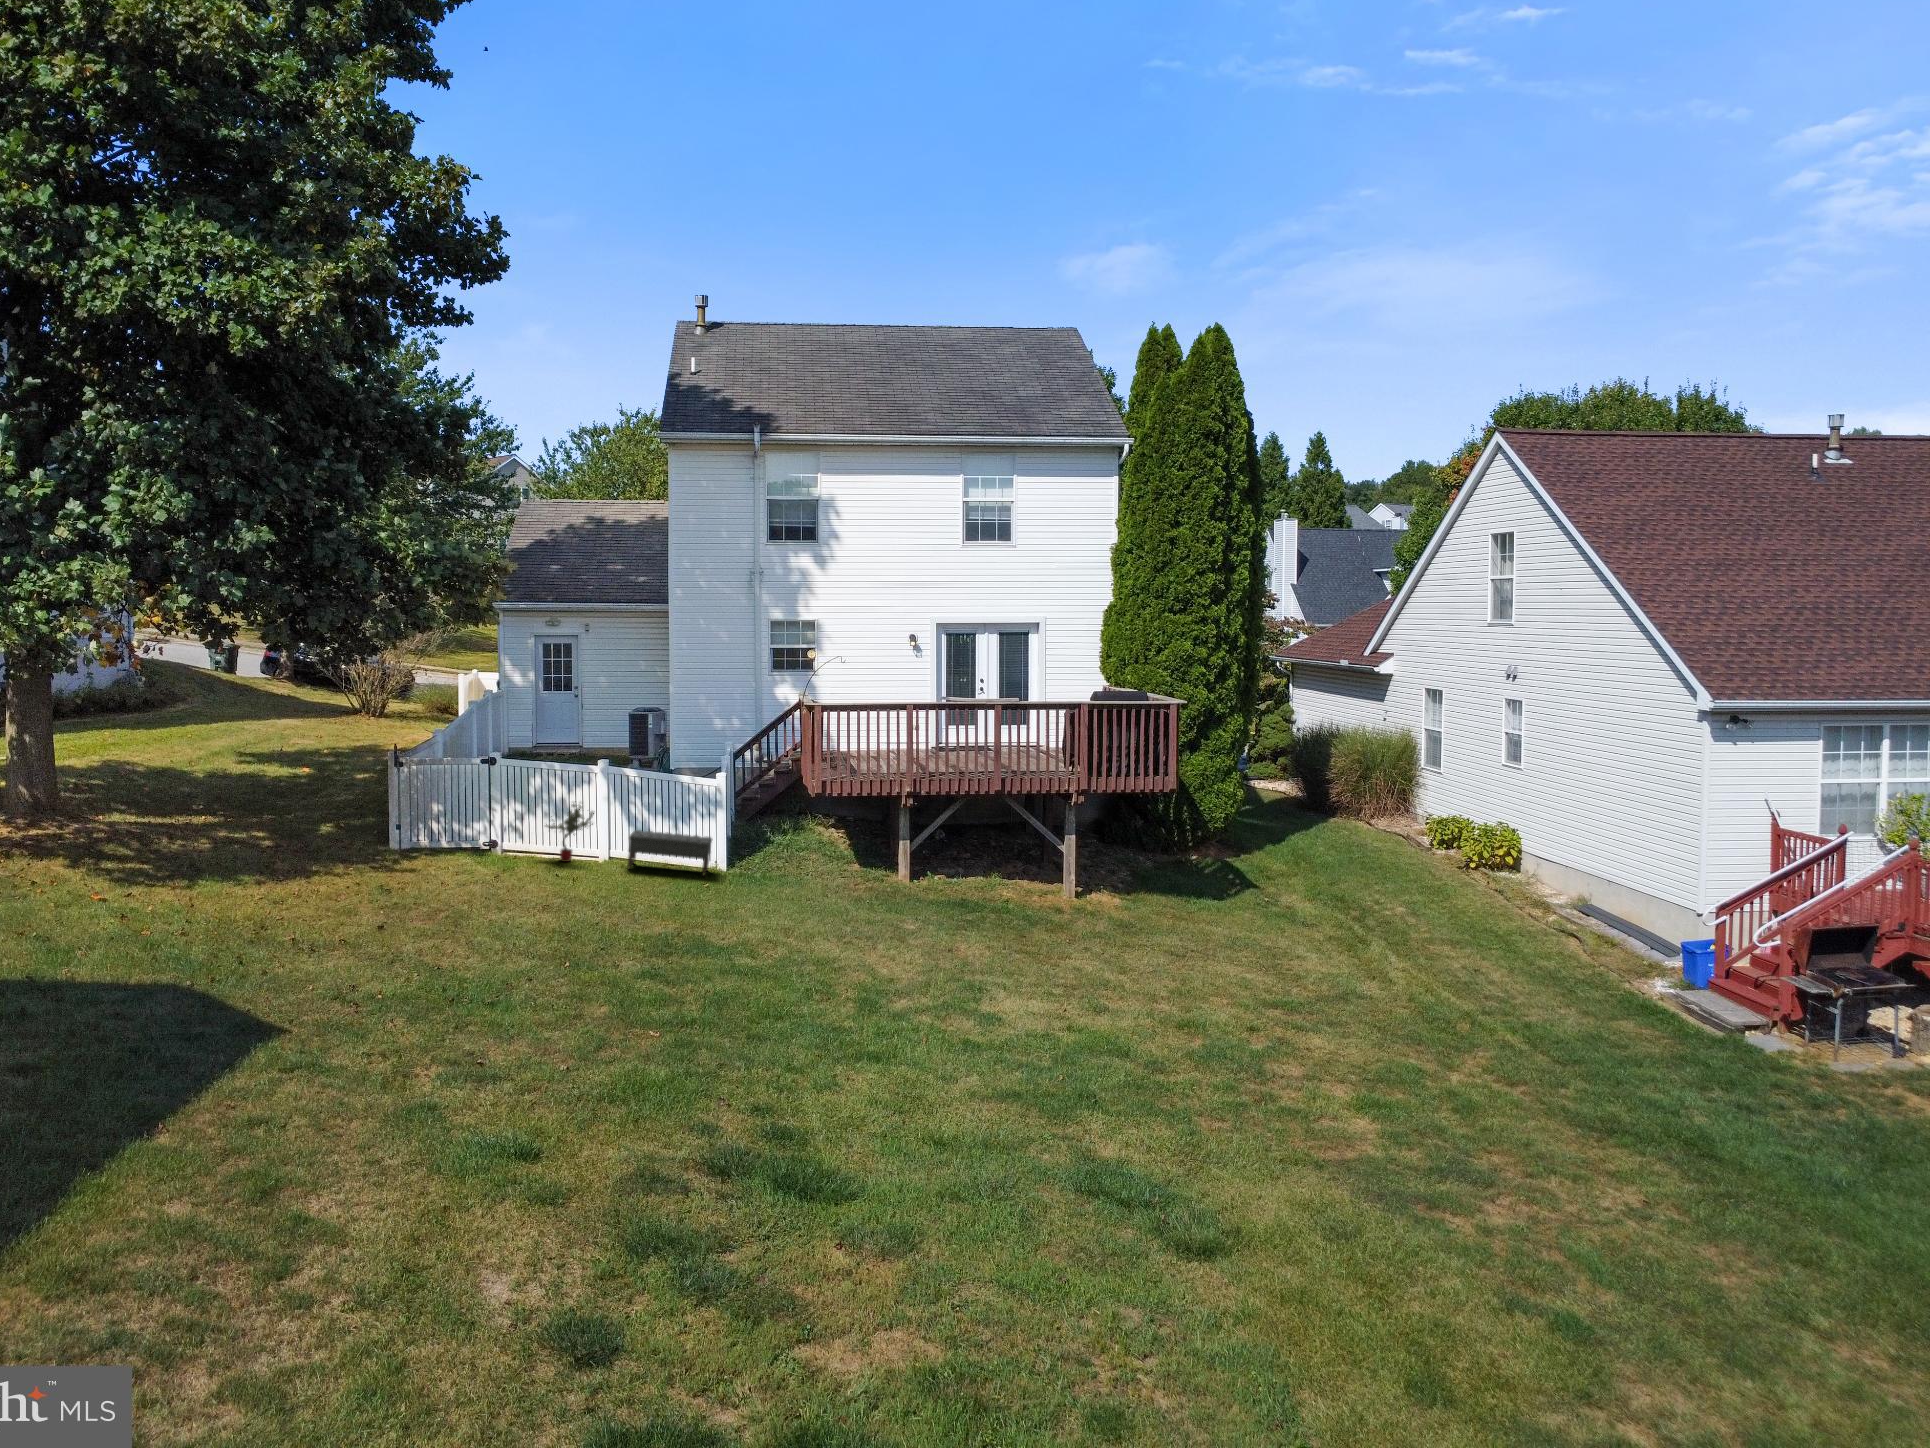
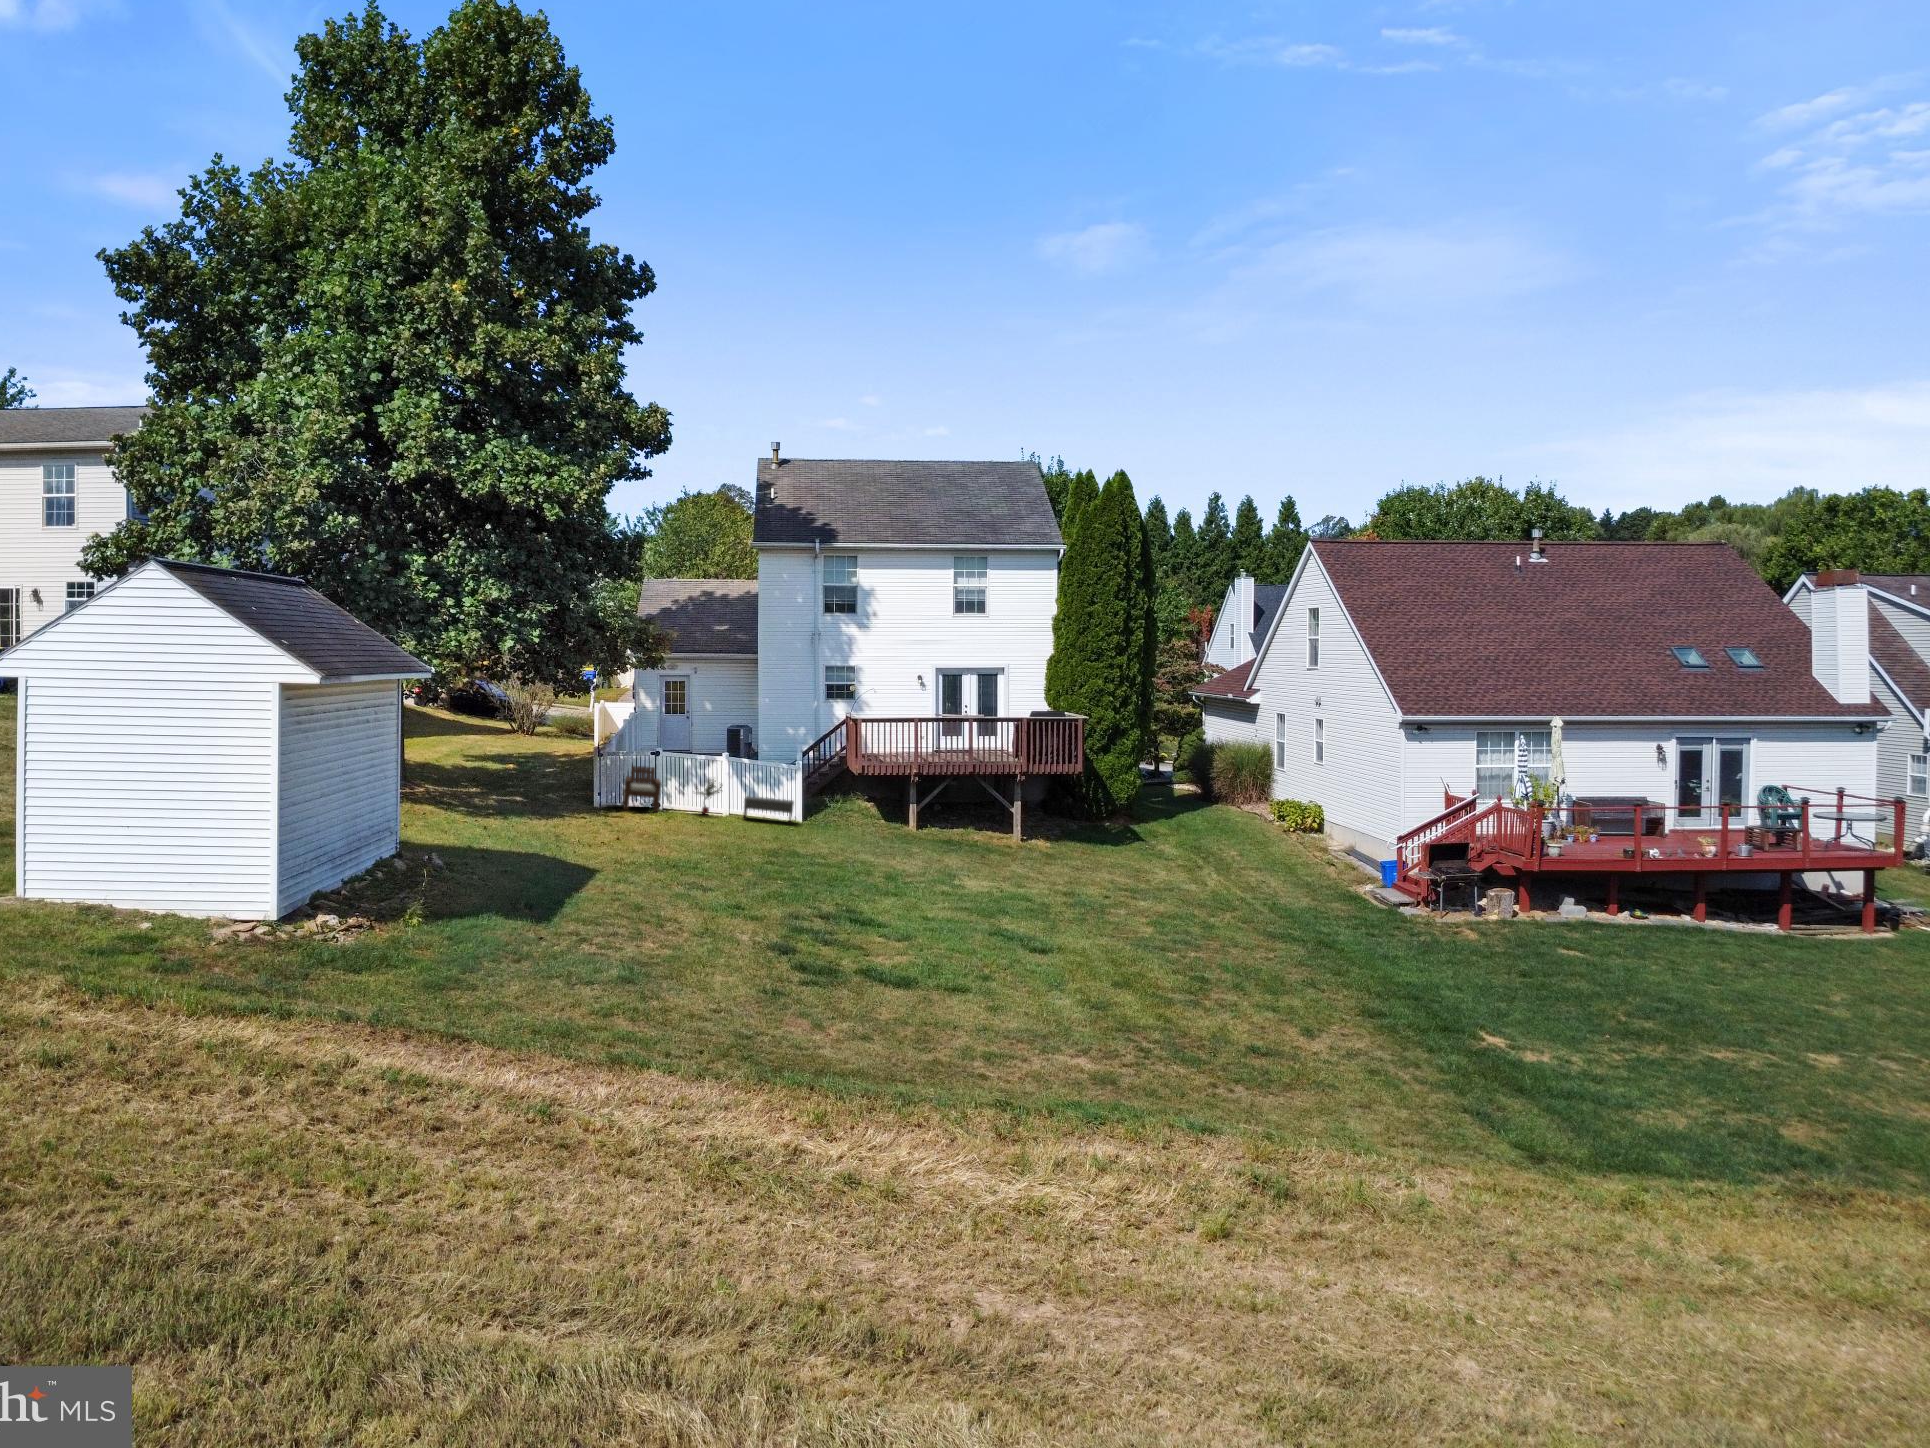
chair: none [424,782,492,861] -> present [623,766,662,812]

